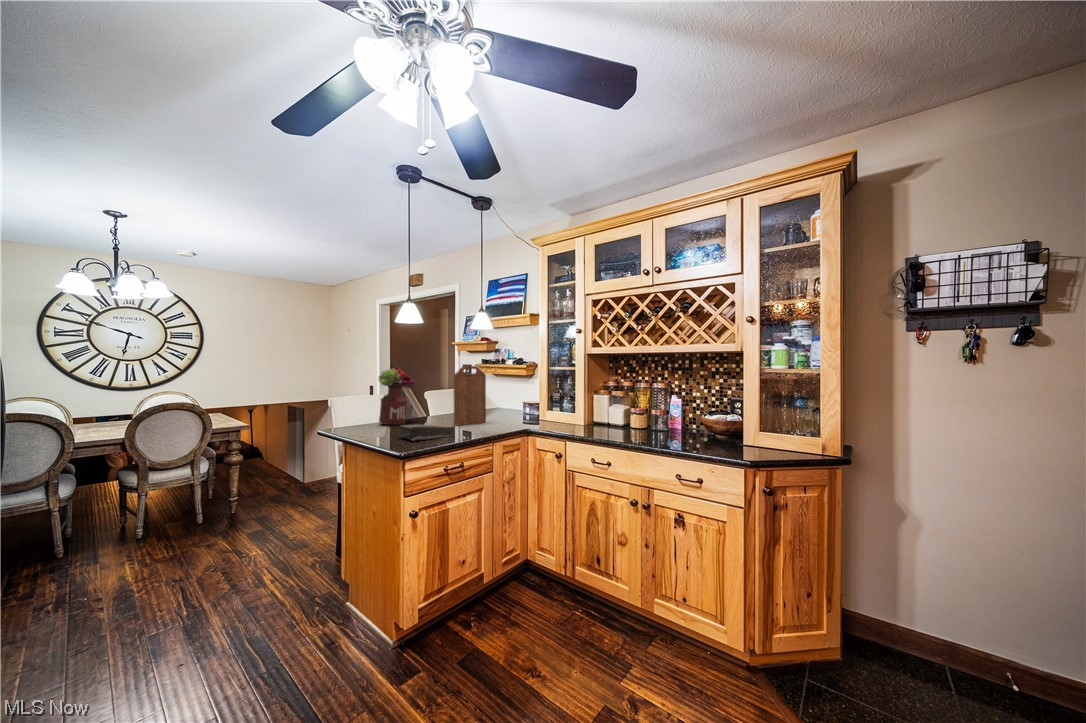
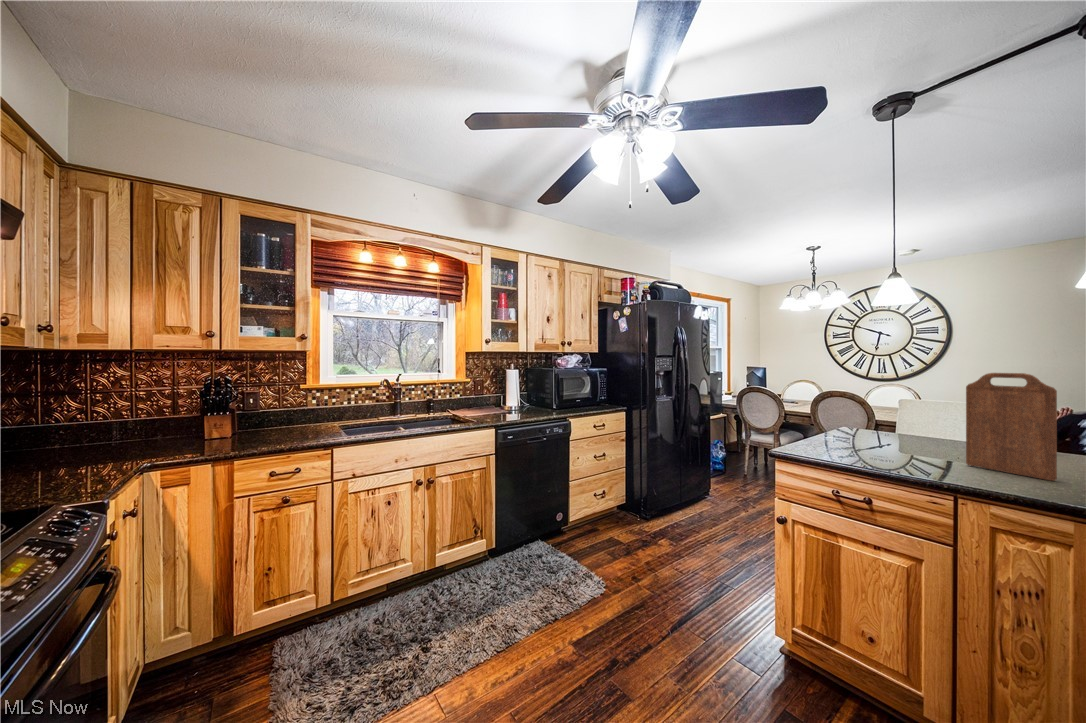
flower arrangement: present [379,368,417,425] -> none [892,371,968,447]
book: present [399,425,454,441] -> none [814,436,896,464]

